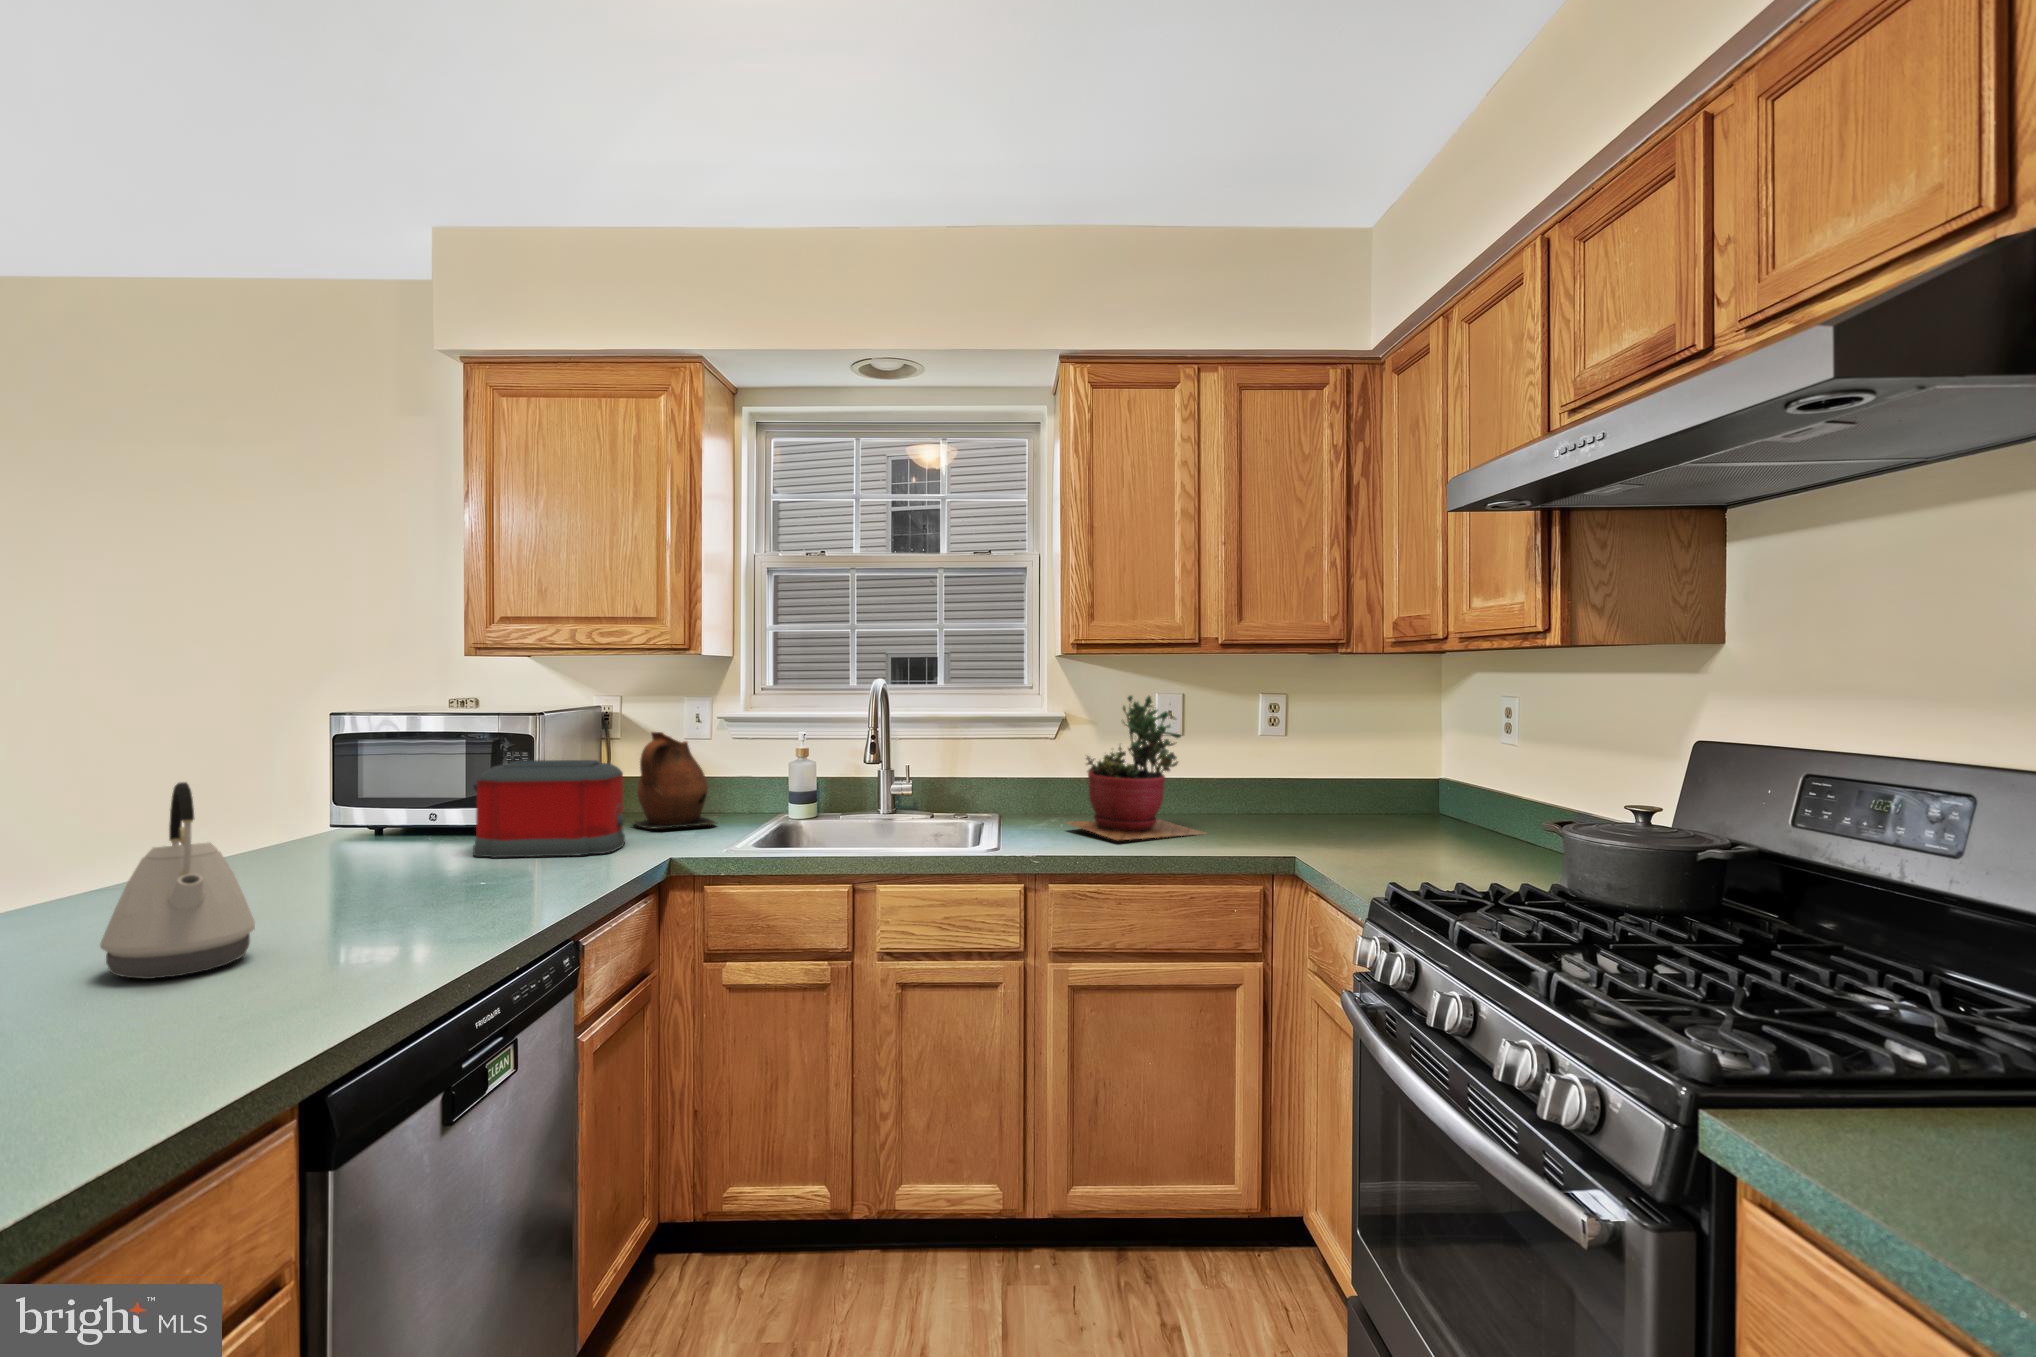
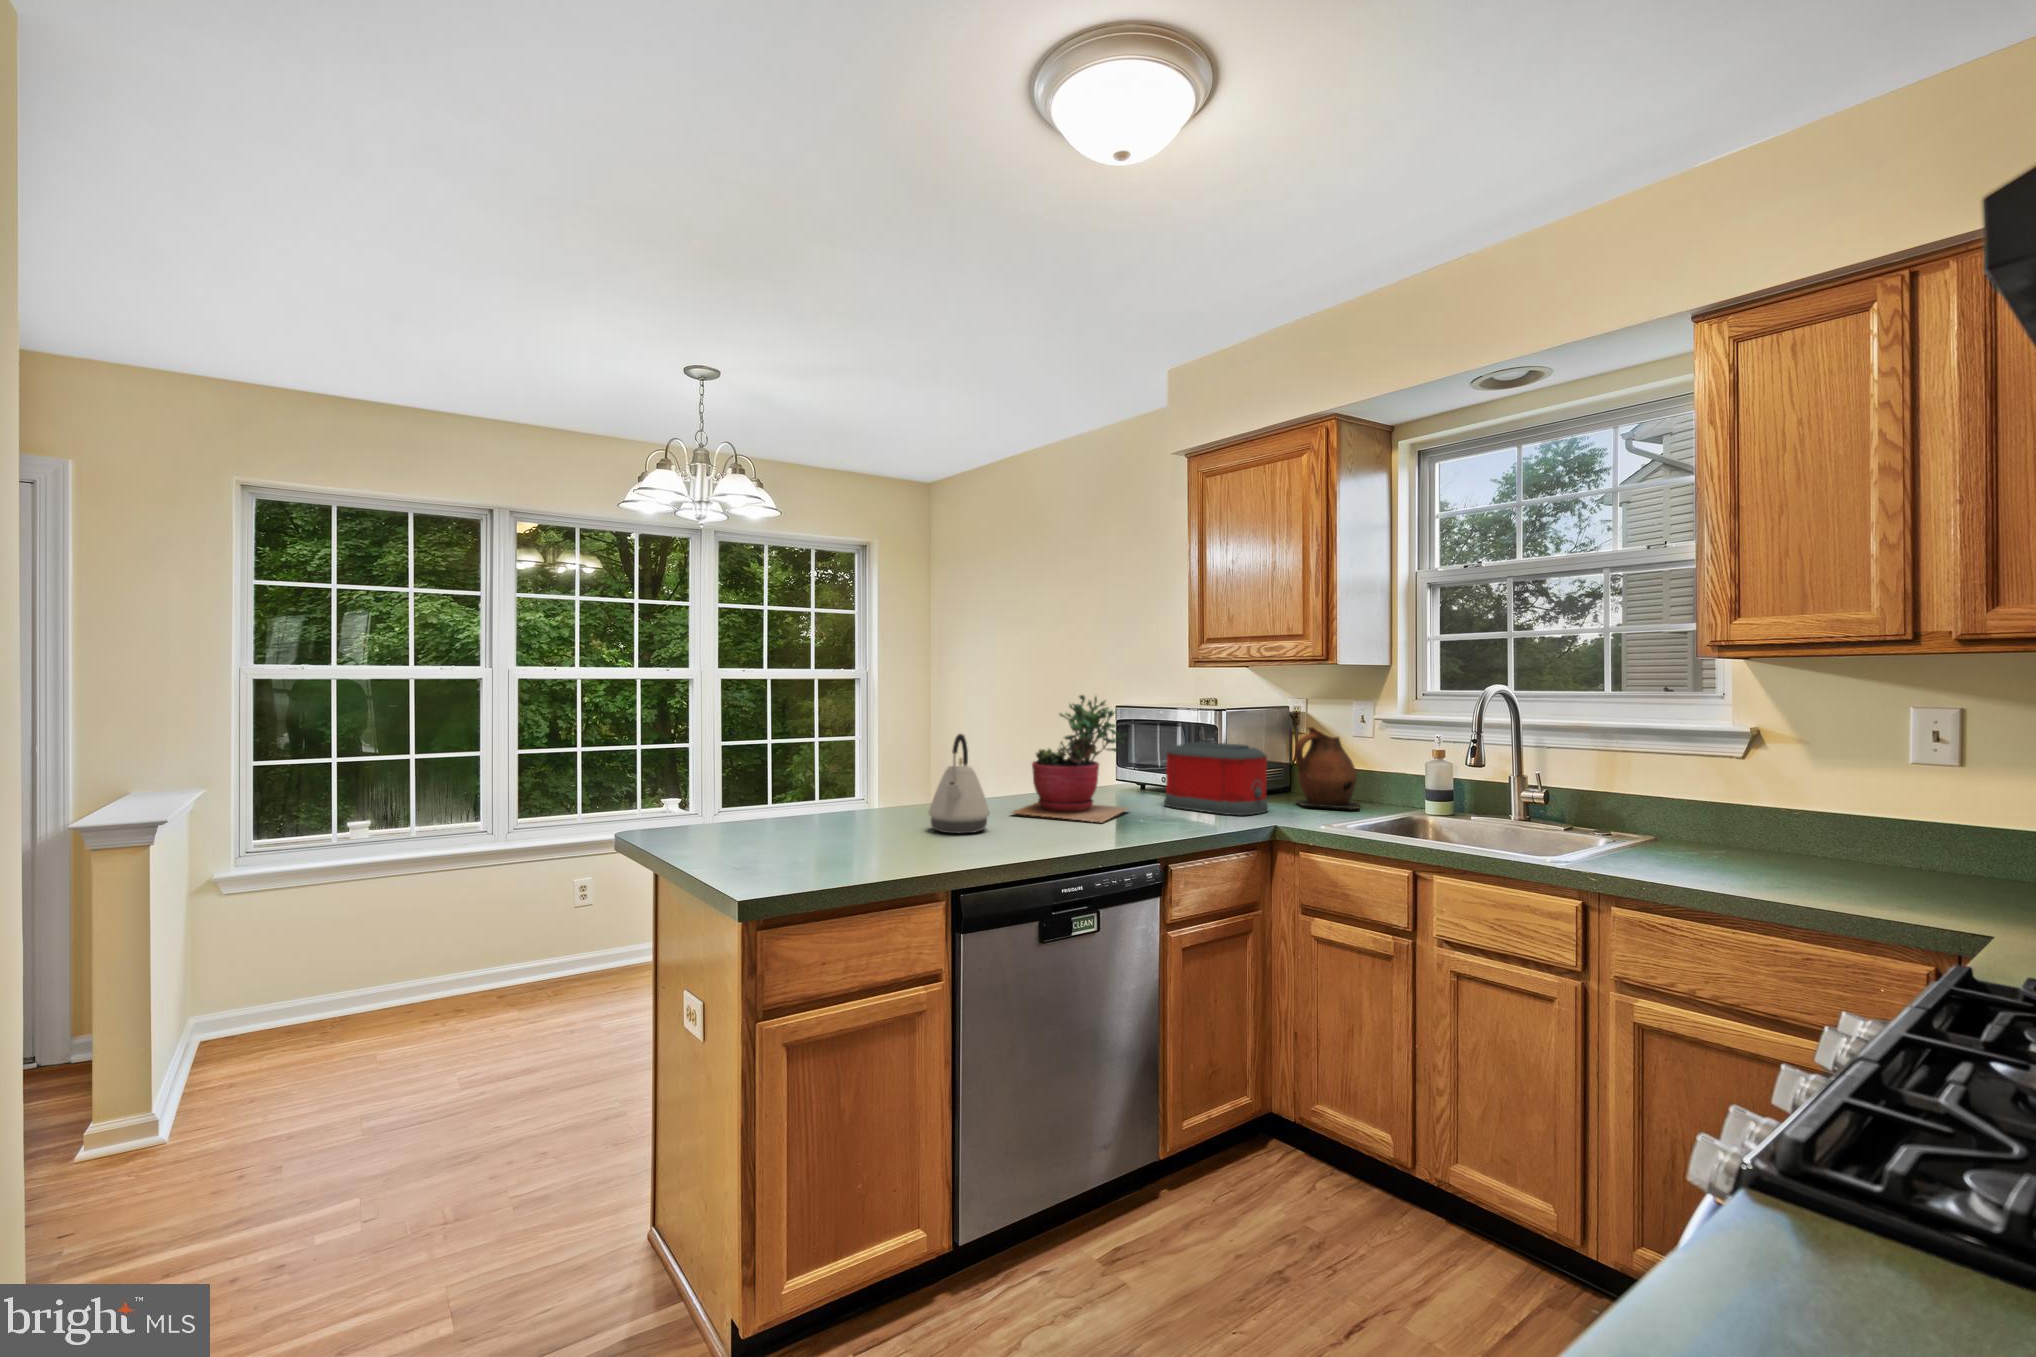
succulent plant: present [1067,696,1205,840] -> present [1012,695,1128,822]

